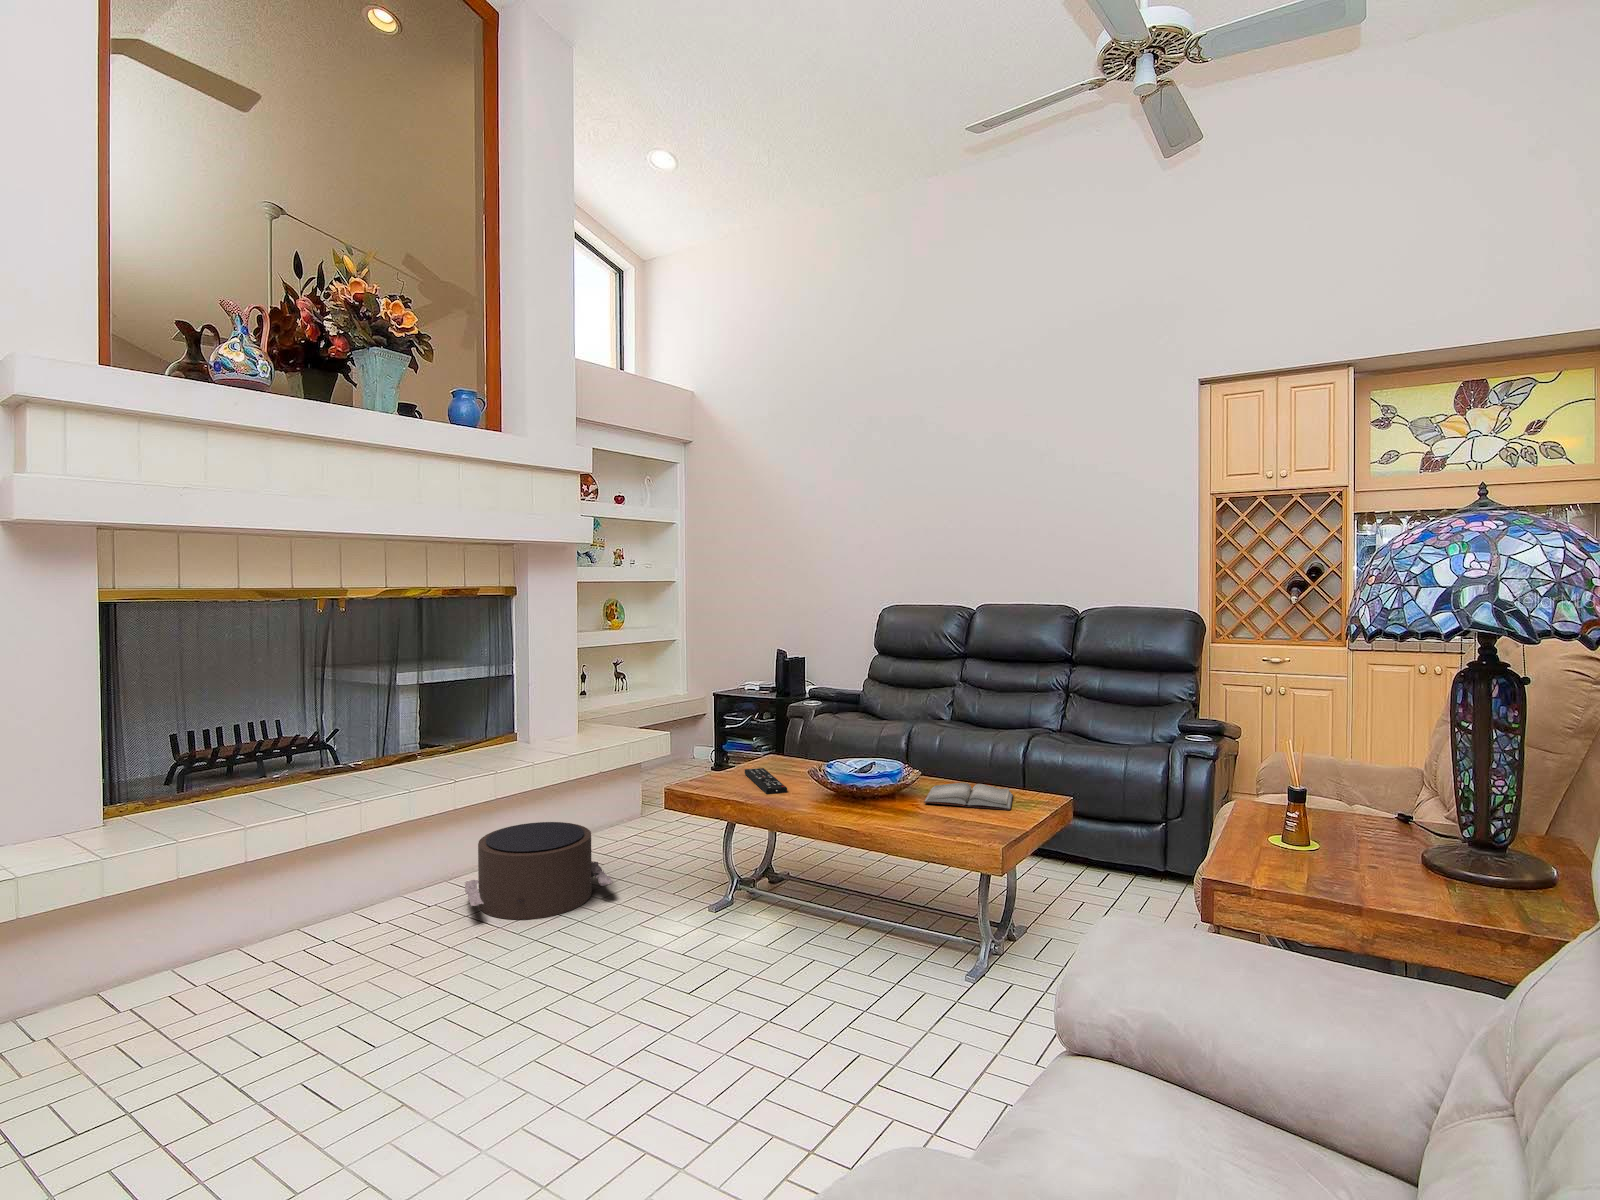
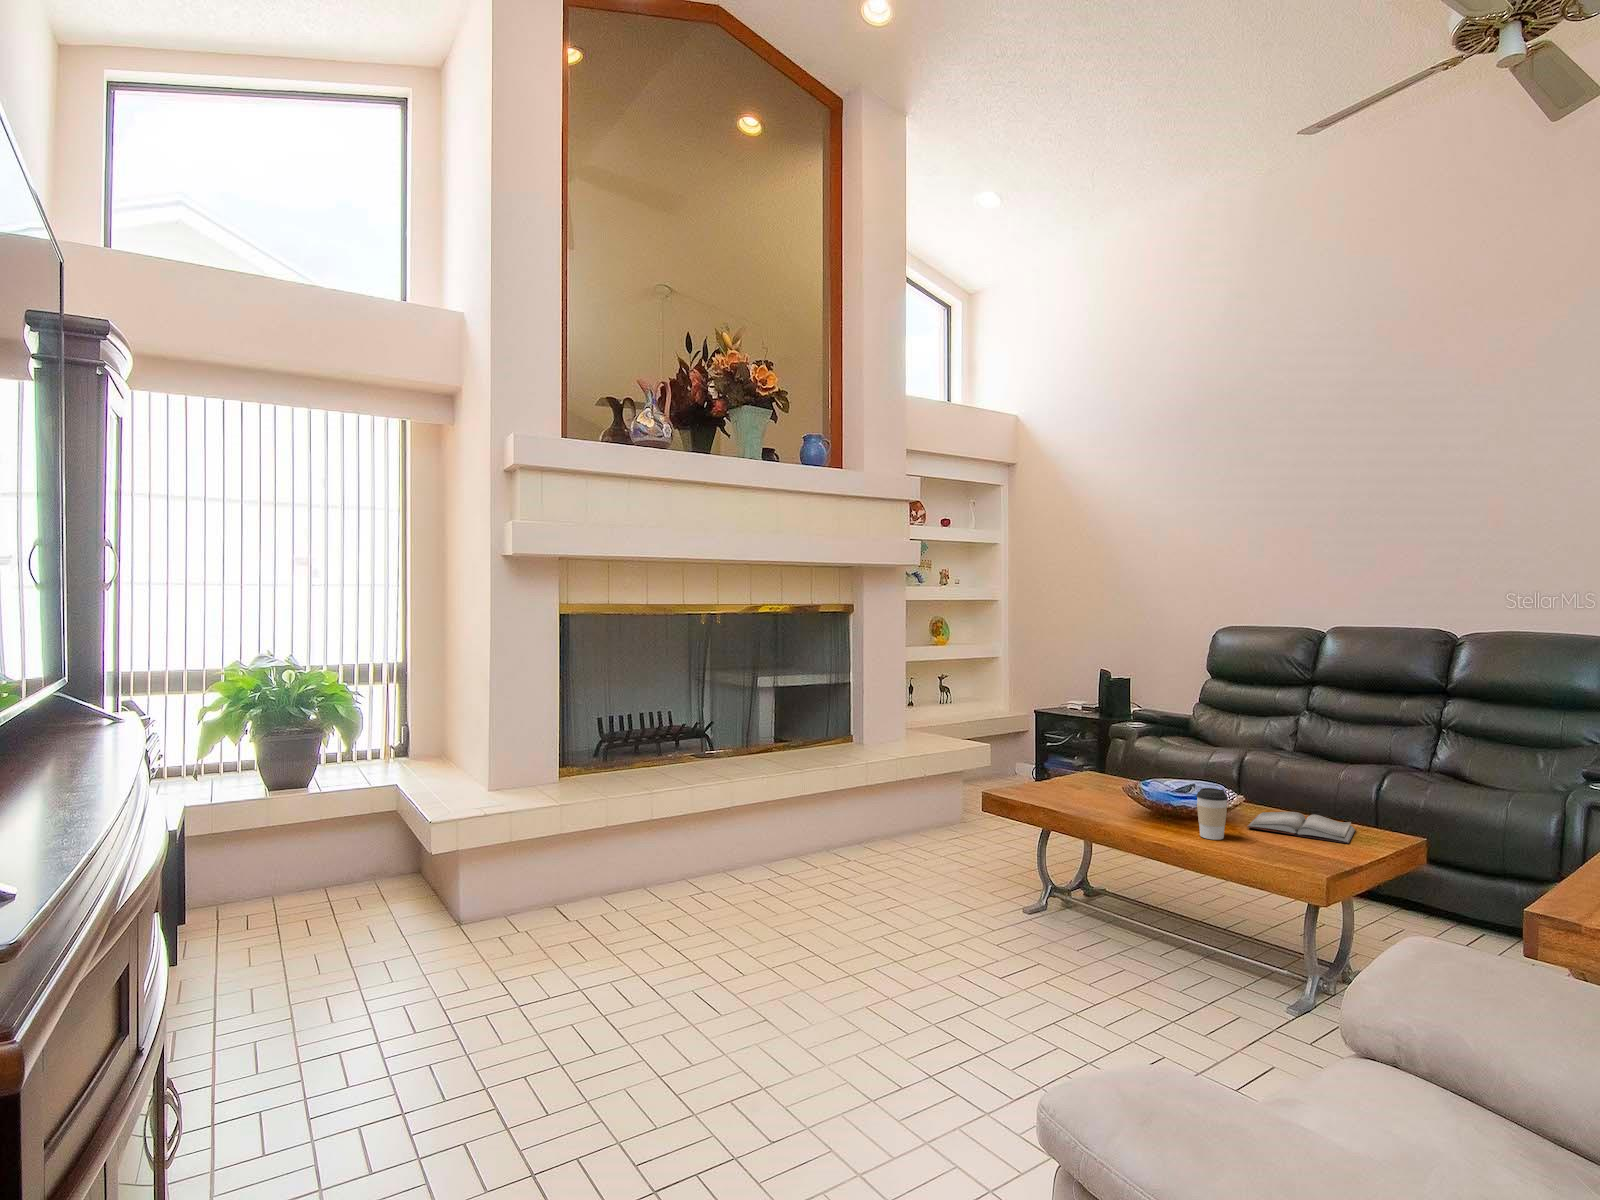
remote control: present [745,768,787,794] -> none [1059,781,1101,805]
coffee cup: none [880,768,909,819] -> present [1196,788,1228,840]
pouf: present [465,822,612,920] -> none [808,813,933,896]

